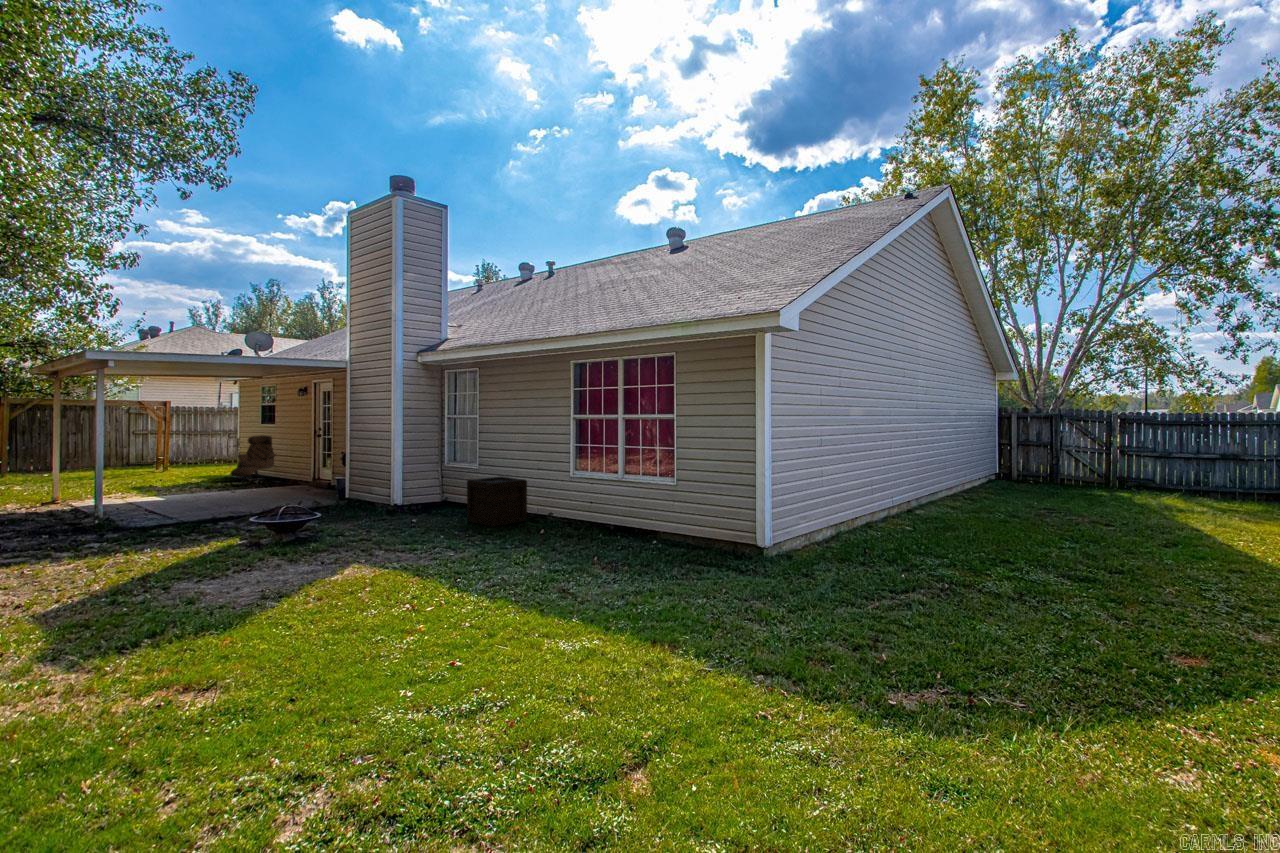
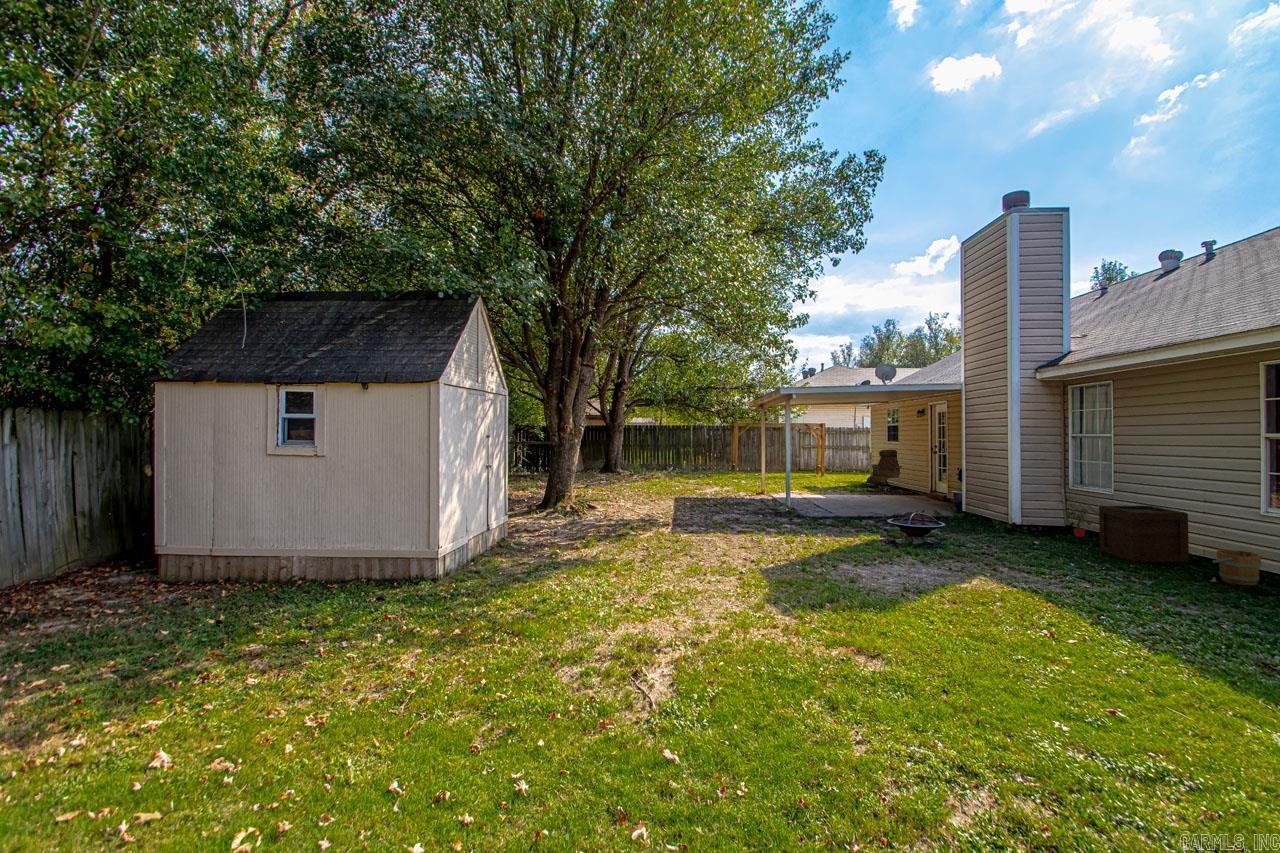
potted plant: none [433,480,467,511] -> present [1063,503,1099,537]
bucket: none [543,506,570,533] -> present [1212,550,1262,585]

